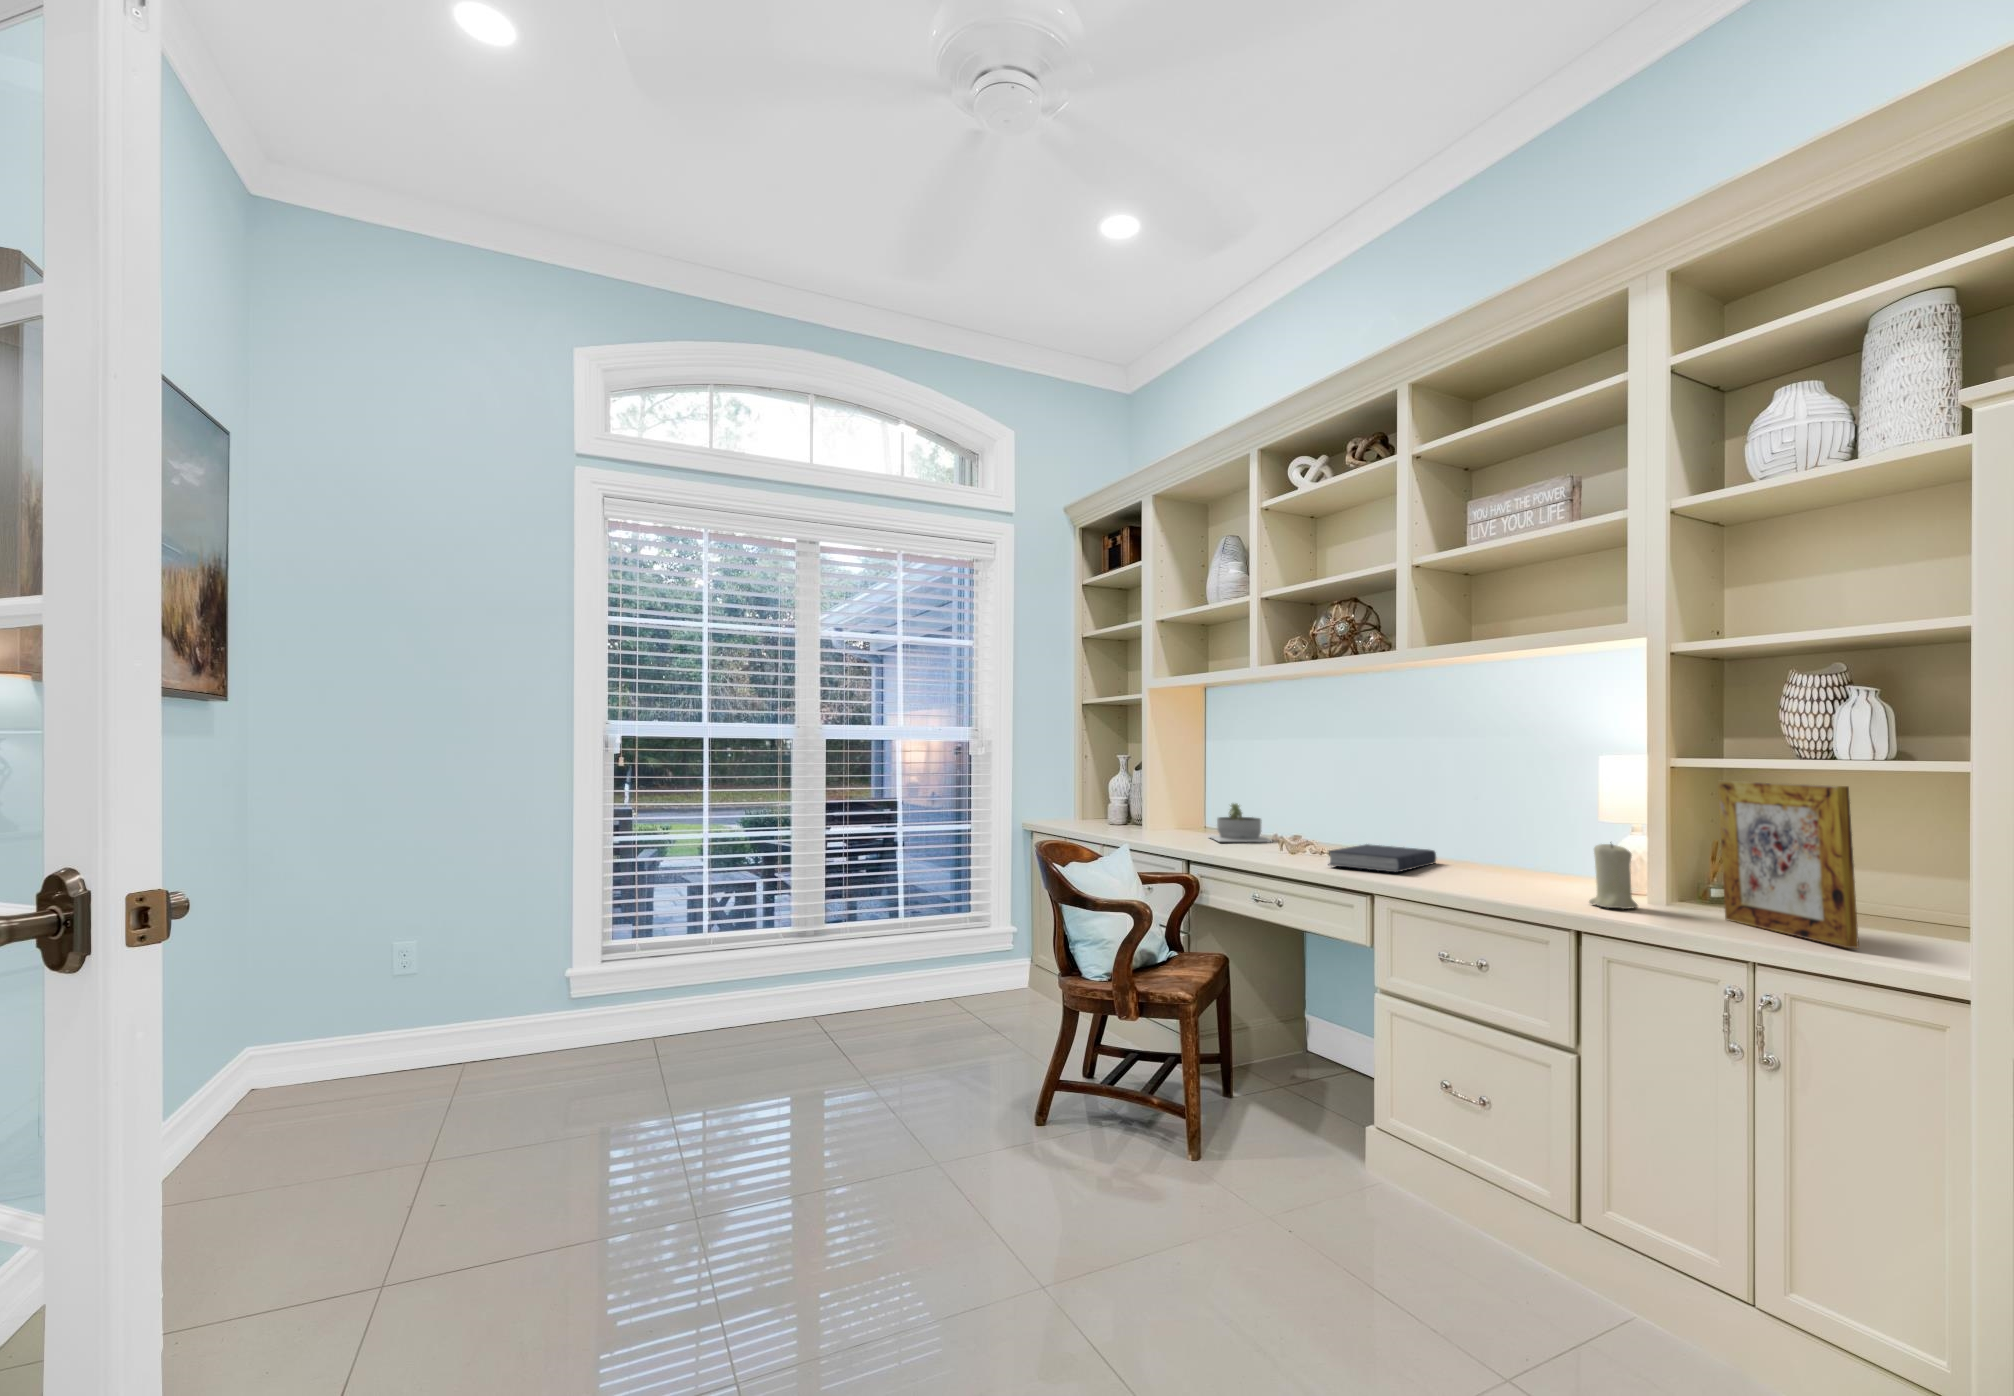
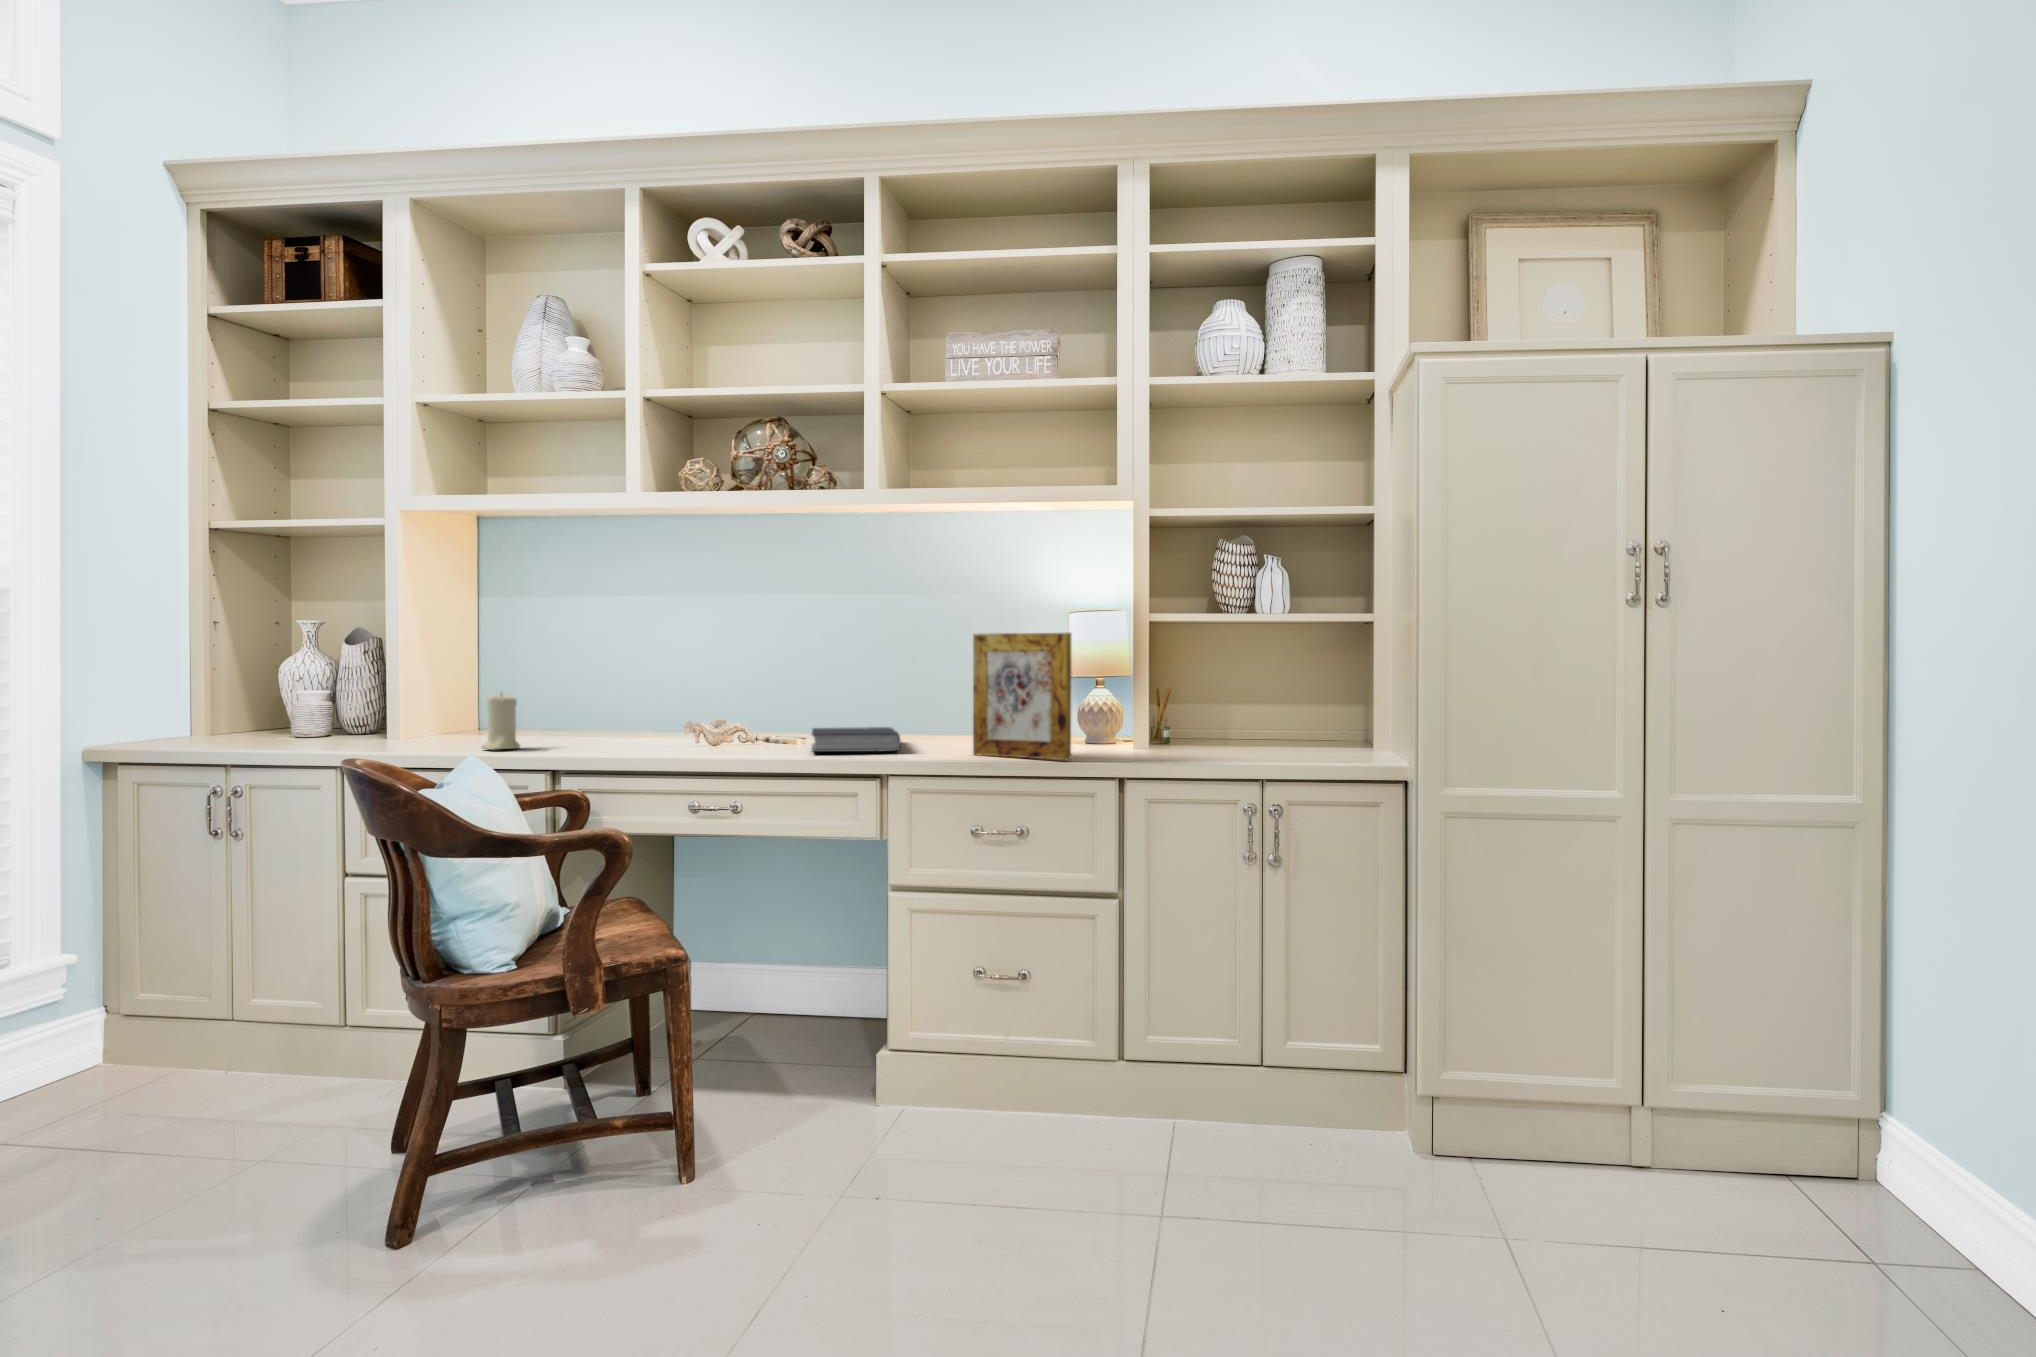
picture frame: present [1718,781,1859,948] -> present [973,633,1071,760]
succulent planter: present [1209,803,1272,842] -> none [547,689,654,745]
candle: present [1589,842,1638,909] -> present [481,693,520,750]

